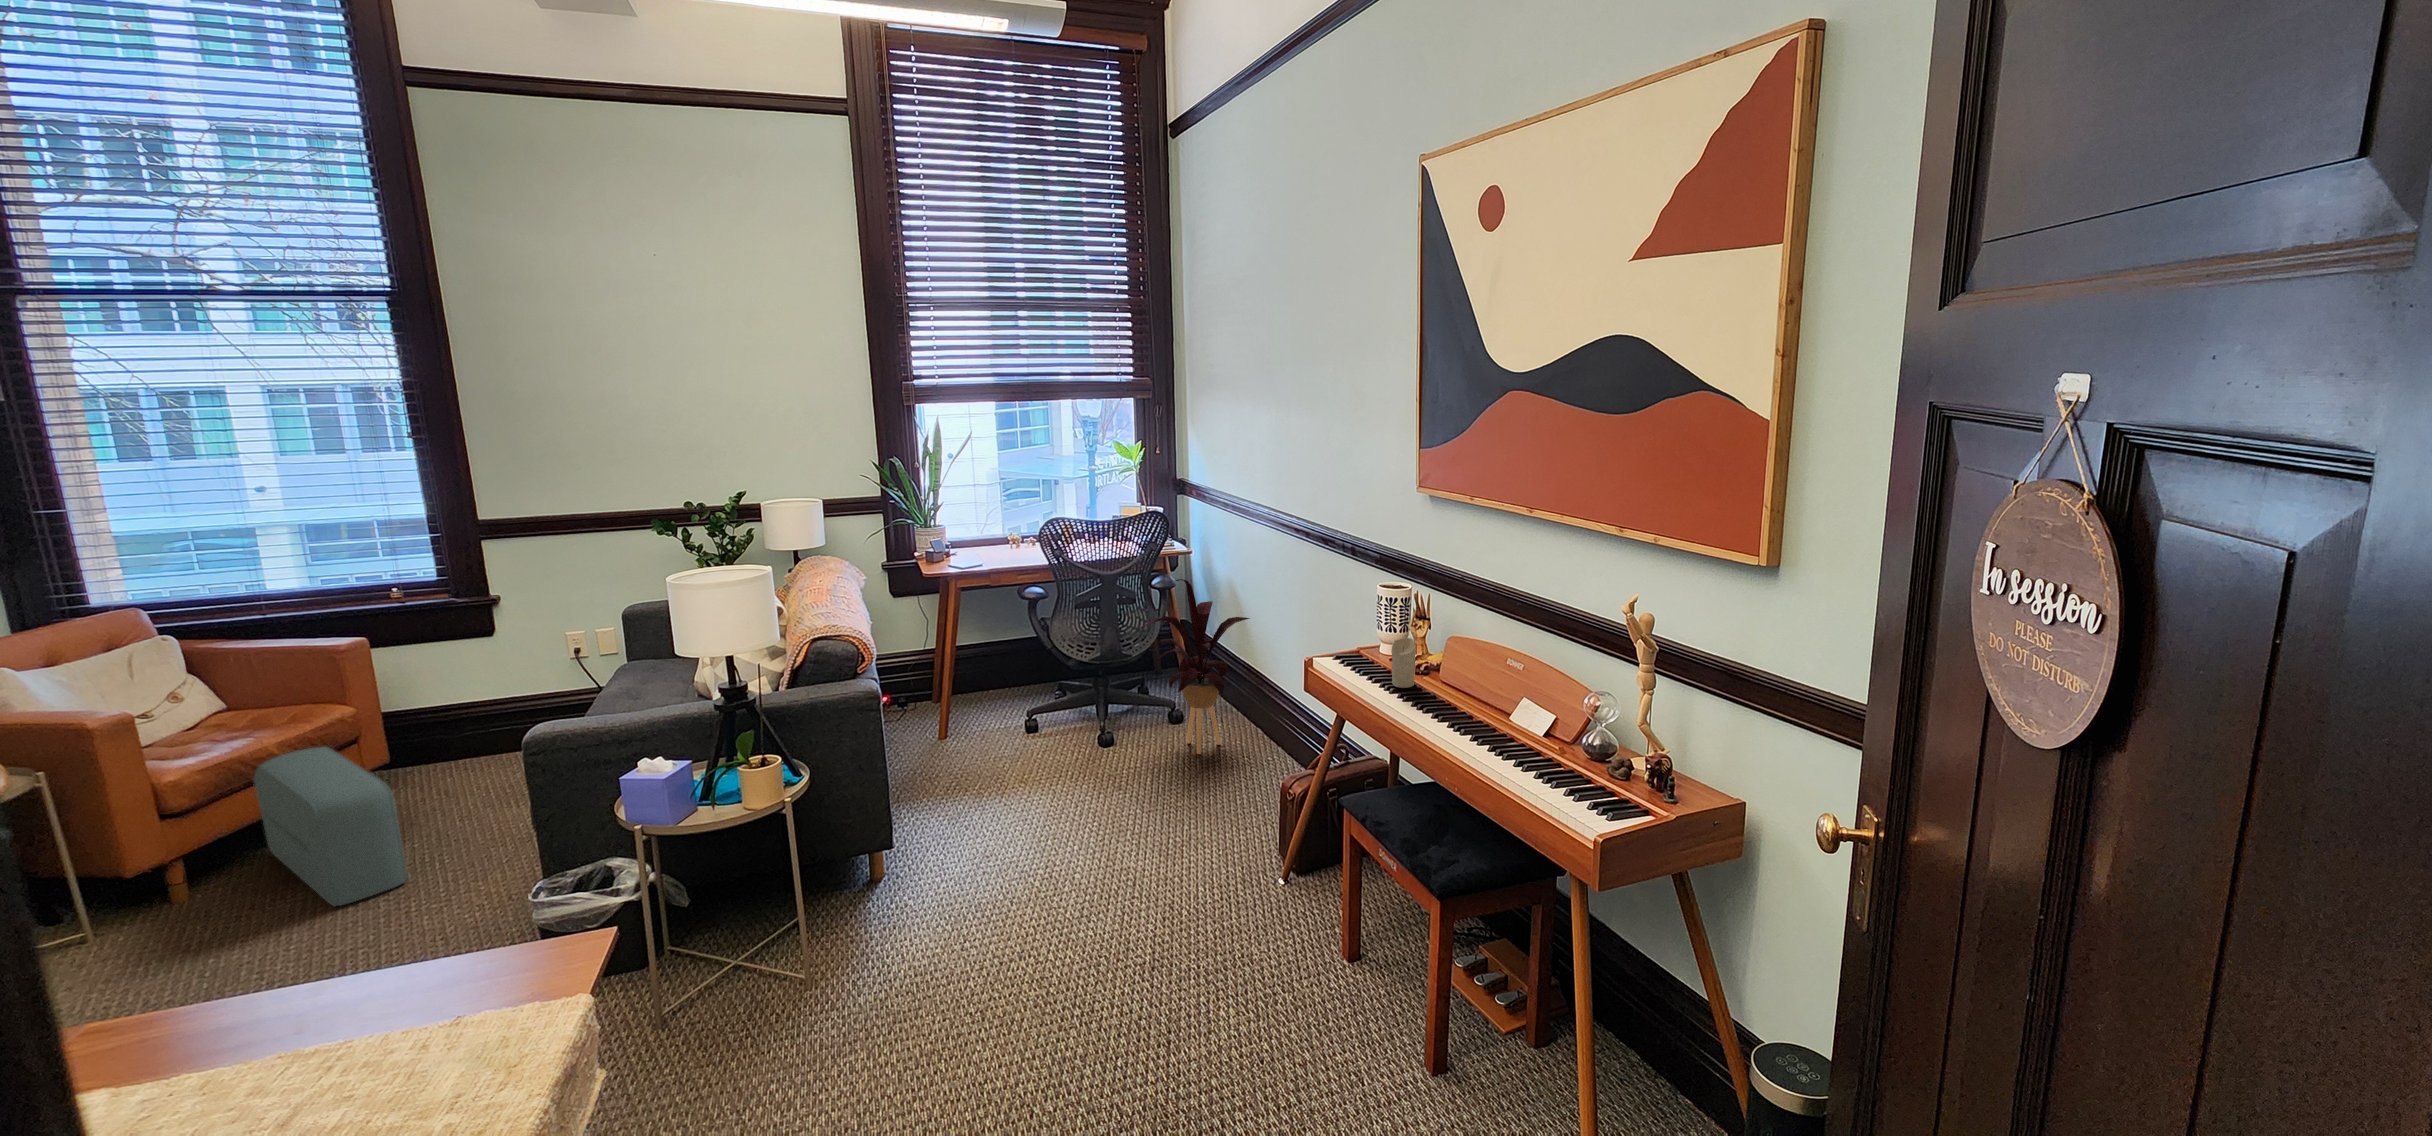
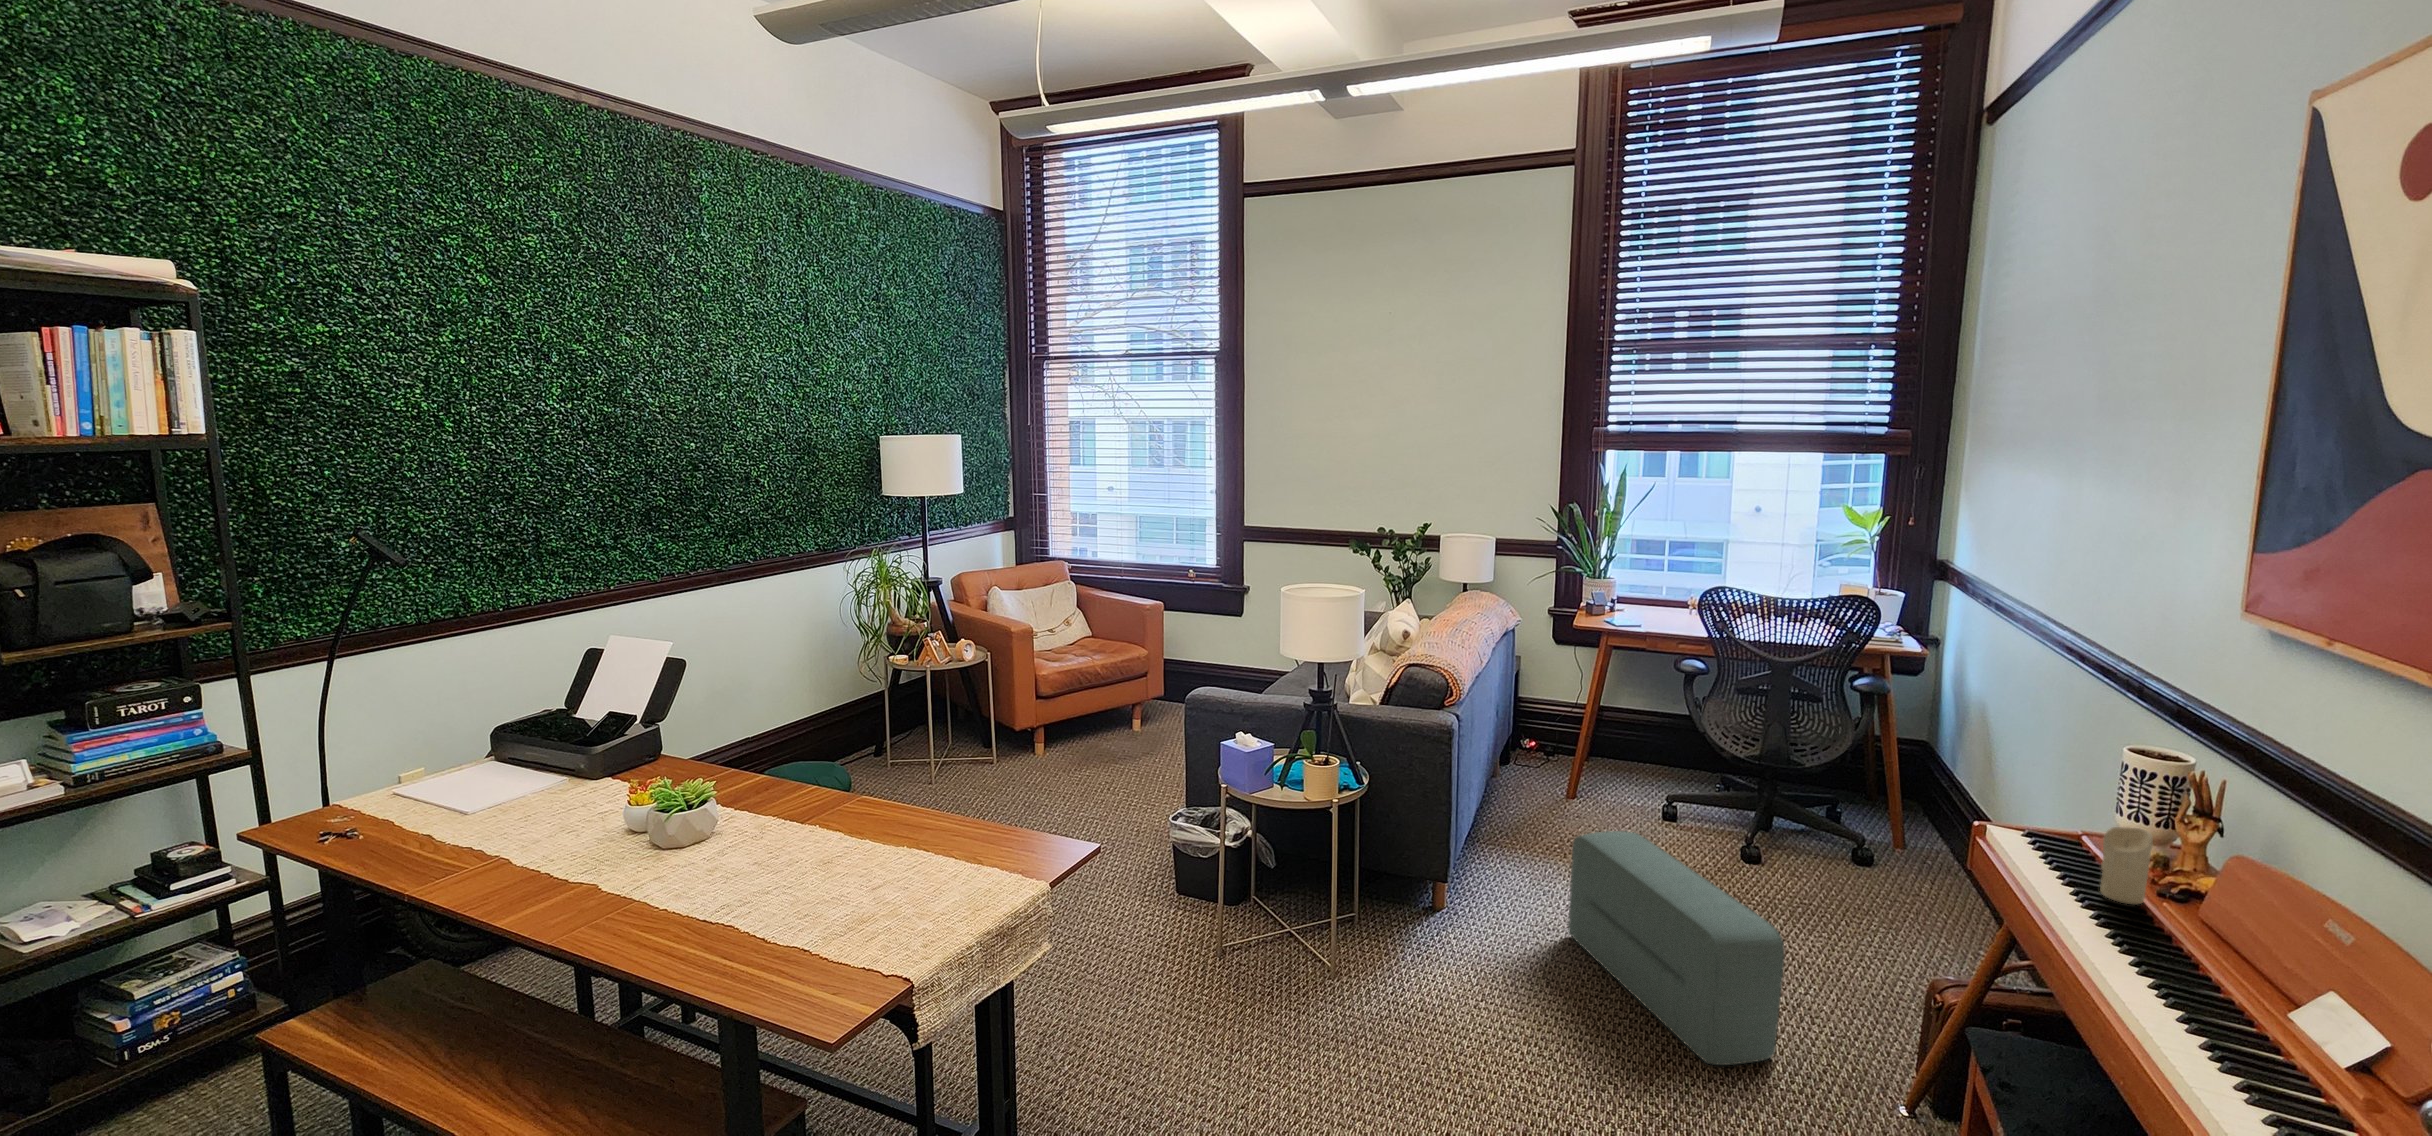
house plant: present [1136,579,1249,754] -> none [1797,684,1990,915]
pouf: present [254,746,408,906] -> present [1568,831,1785,1065]

